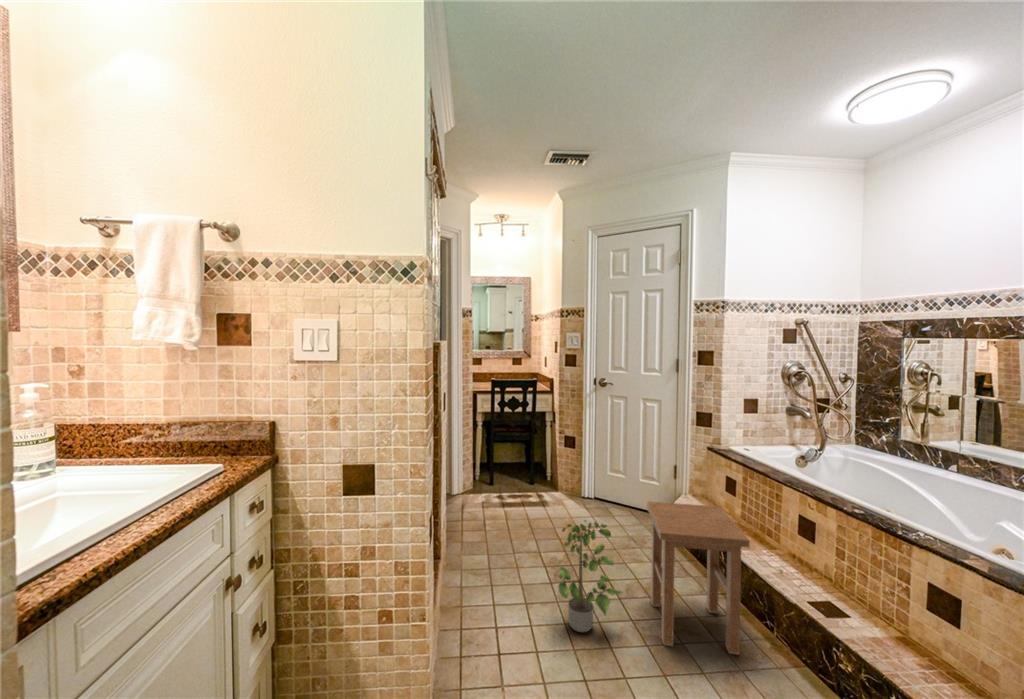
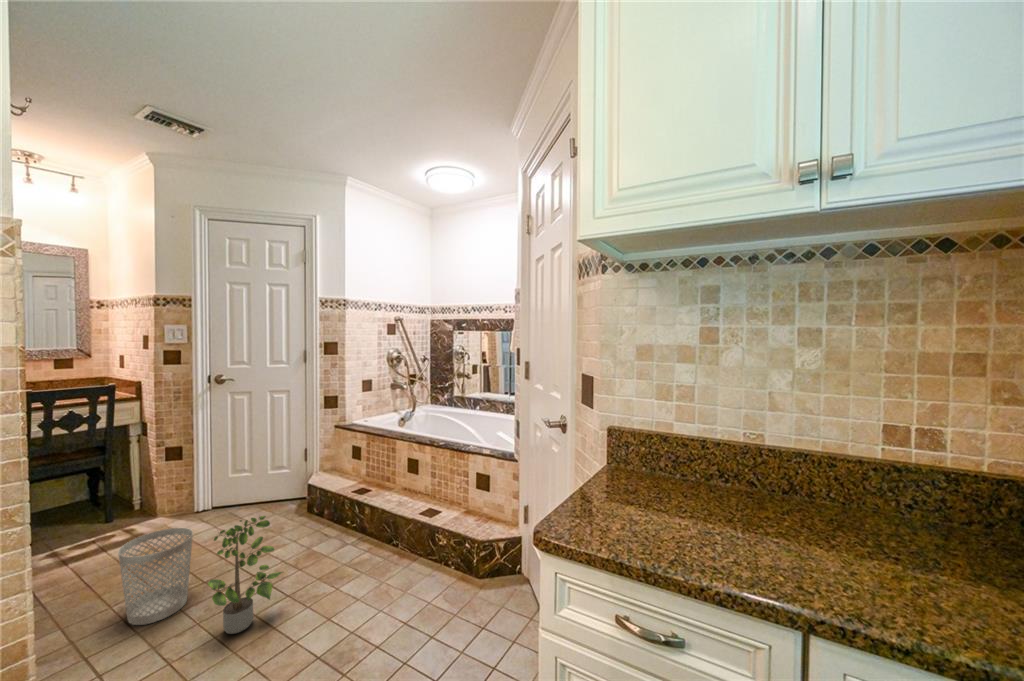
stool: present [647,501,750,655] -> none [297,469,385,597]
wastebasket: none [513,504,560,581] -> present [118,528,193,625]

